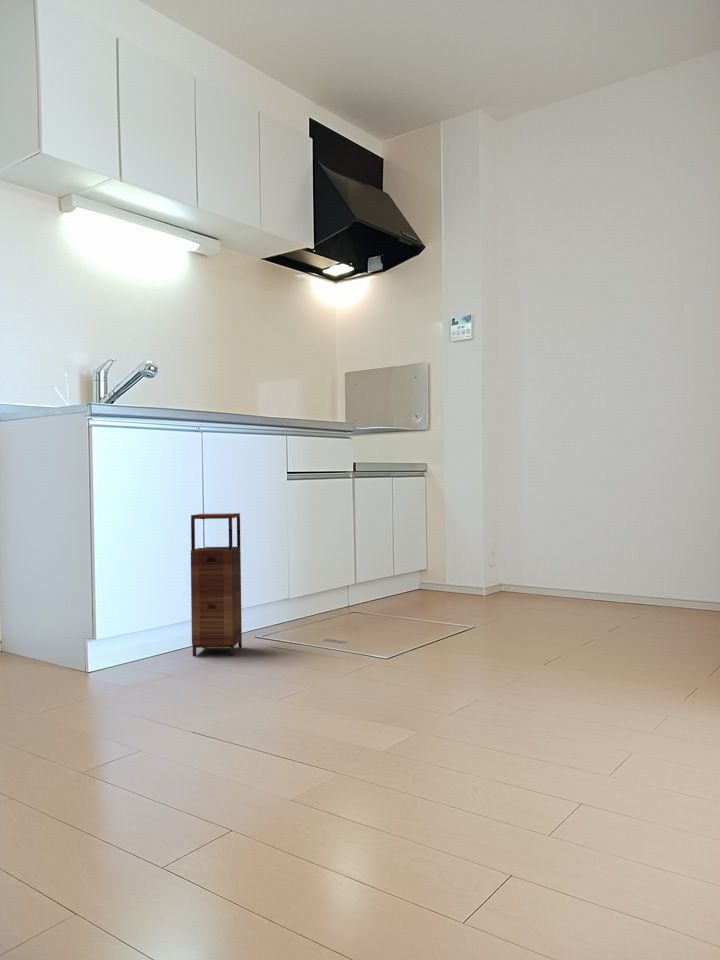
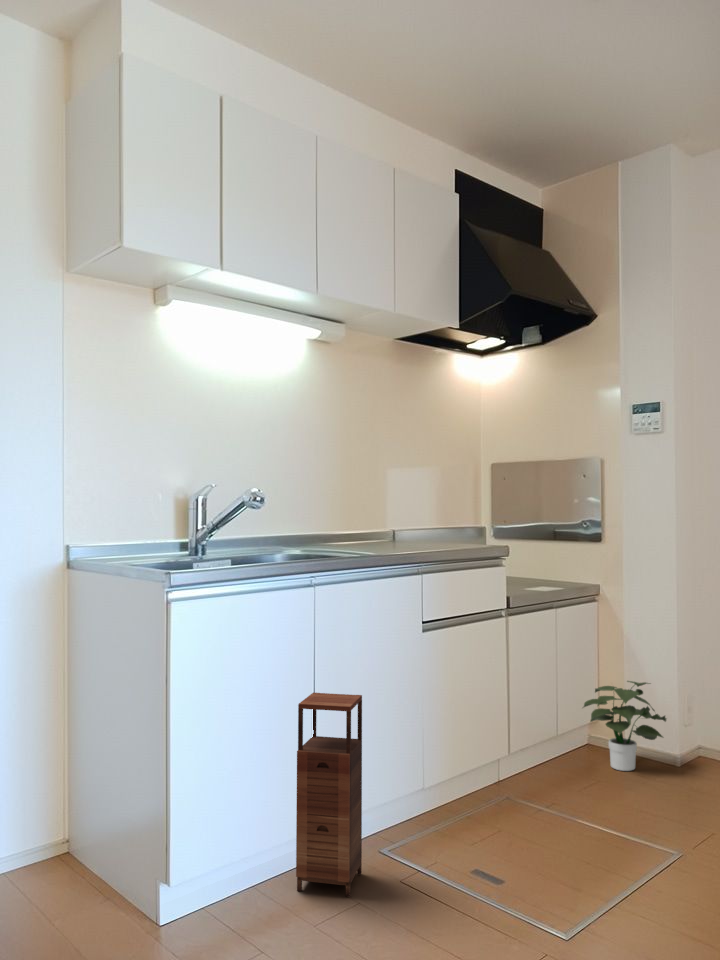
potted plant: none [414,533,478,601] -> present [584,681,666,771]

